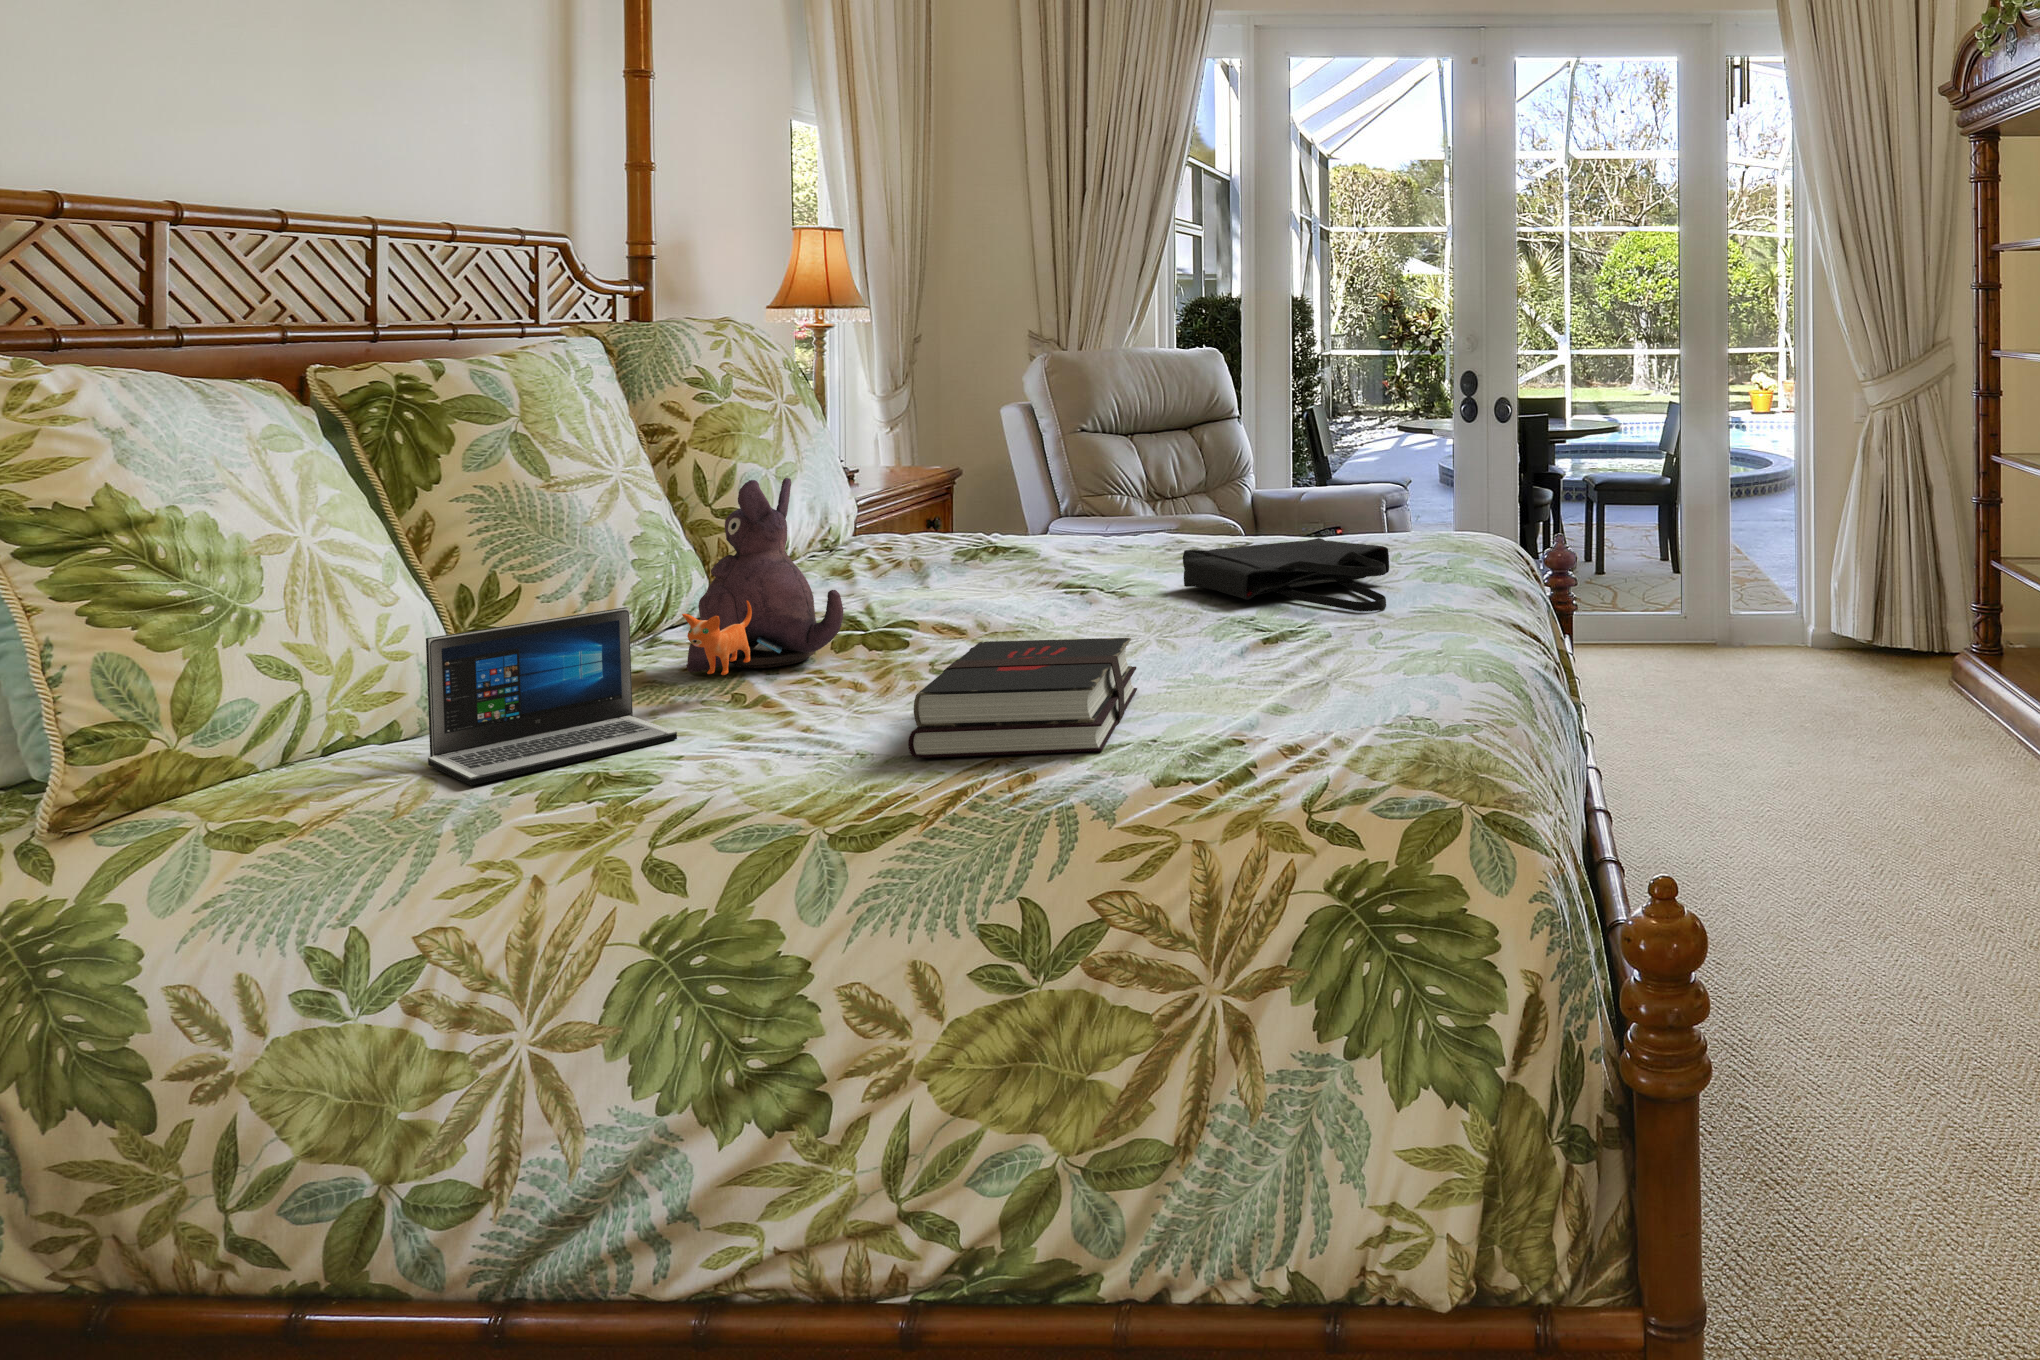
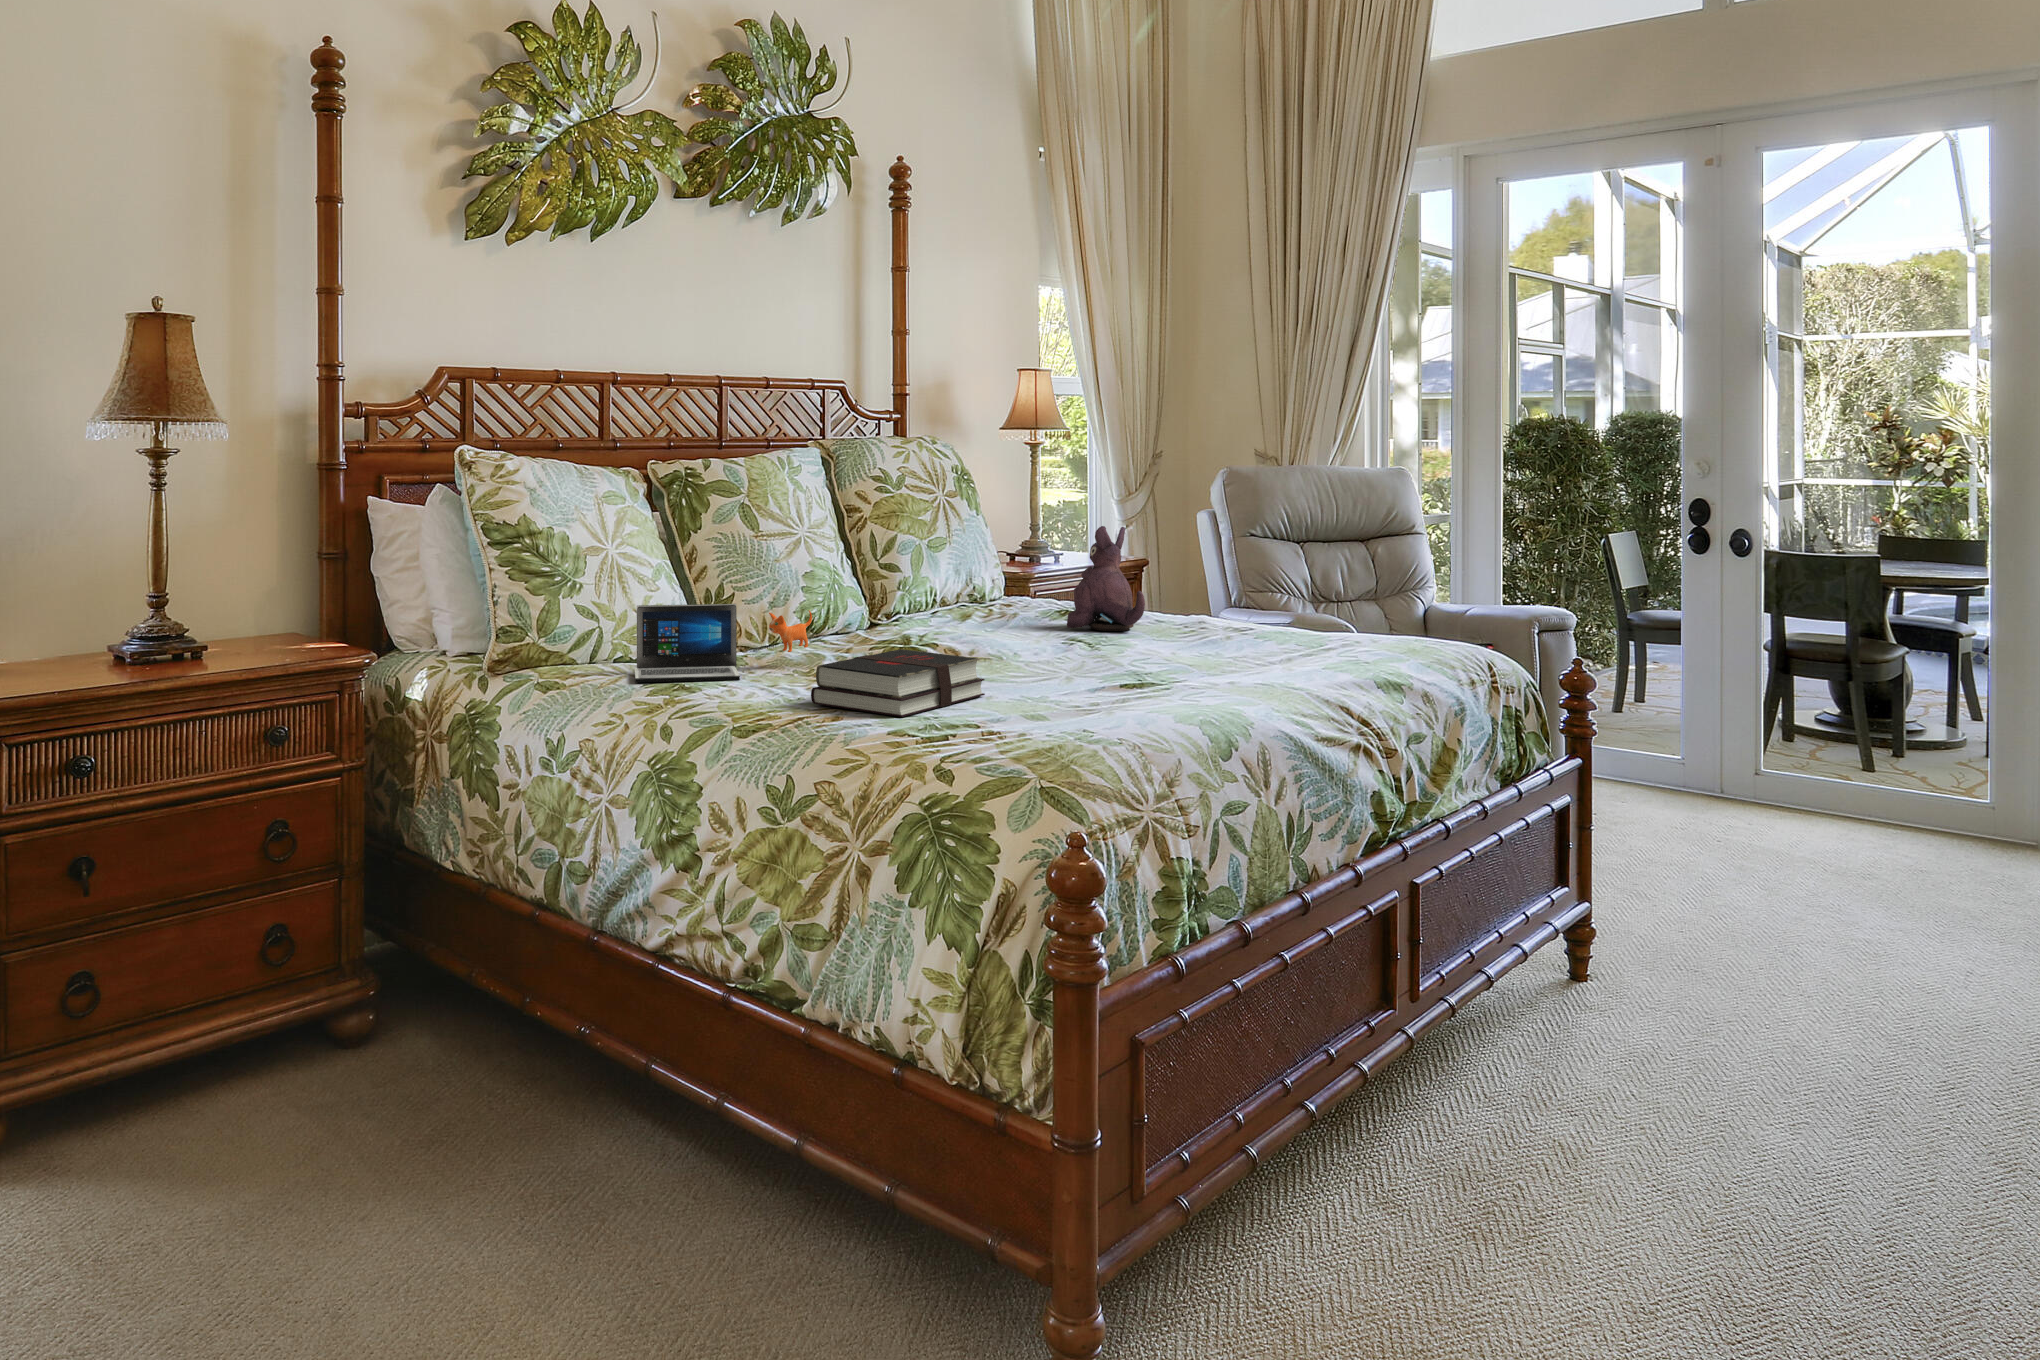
plush toy: present [686,478,843,672] -> present [1067,526,1145,631]
tote bag: present [1183,538,1389,611] -> none [1144,621,1296,679]

